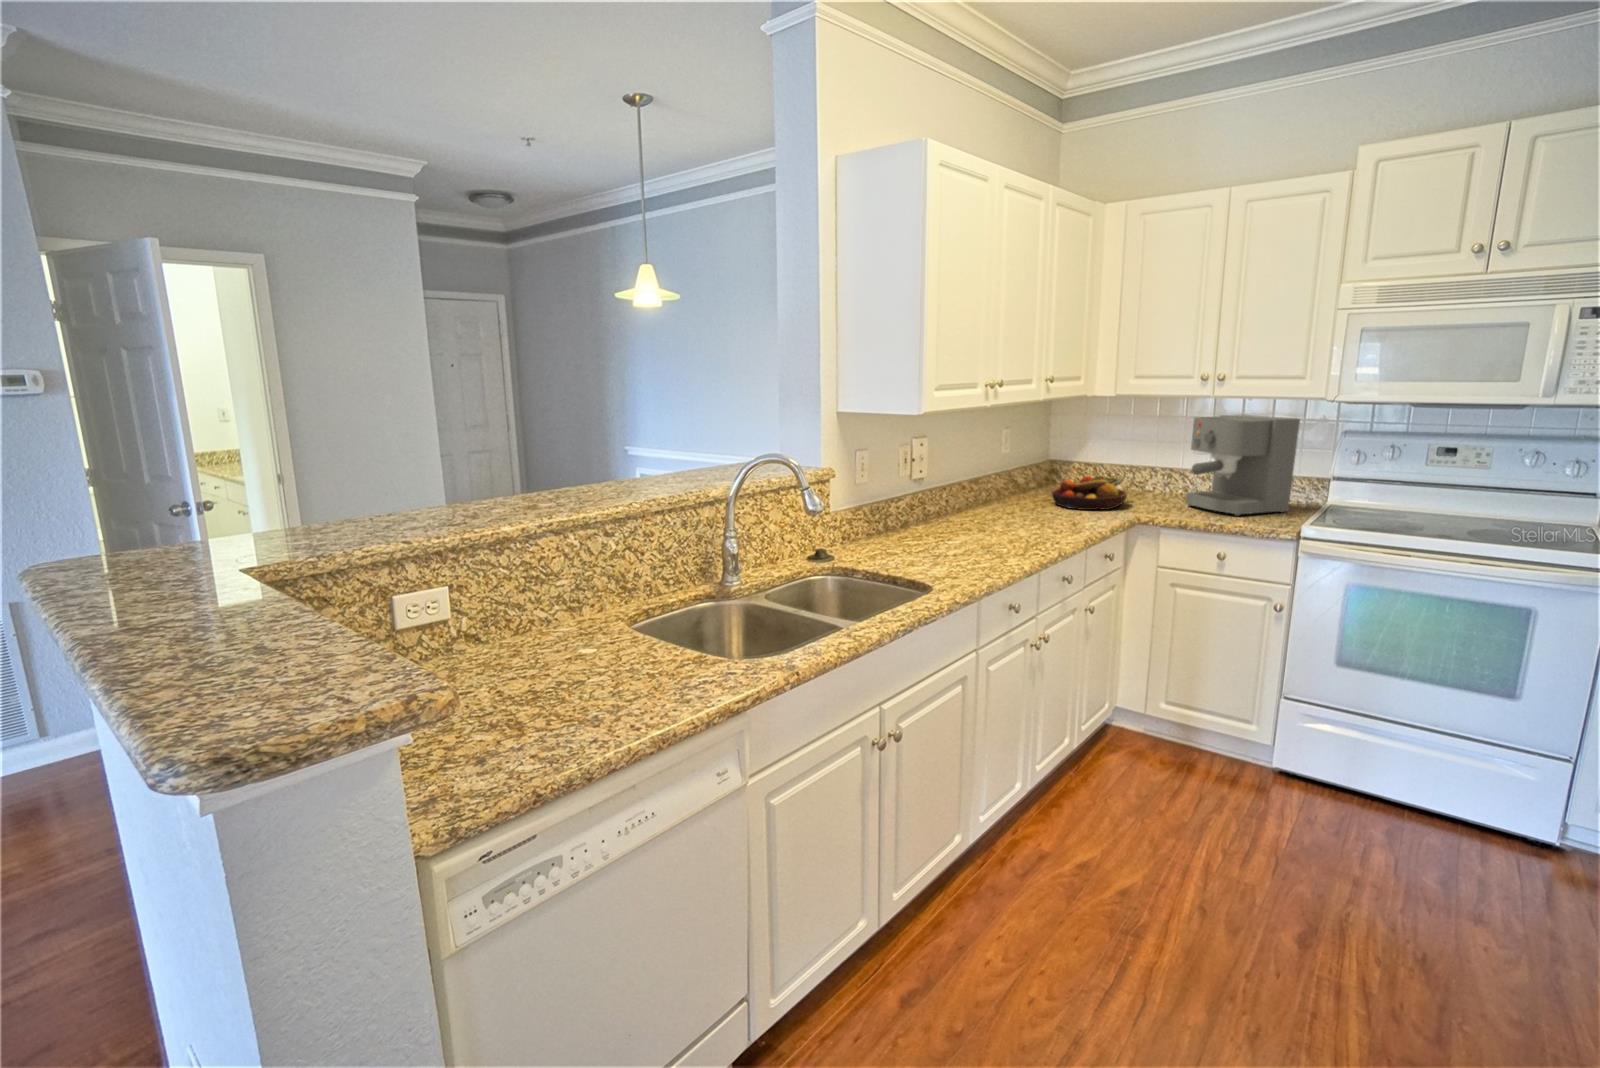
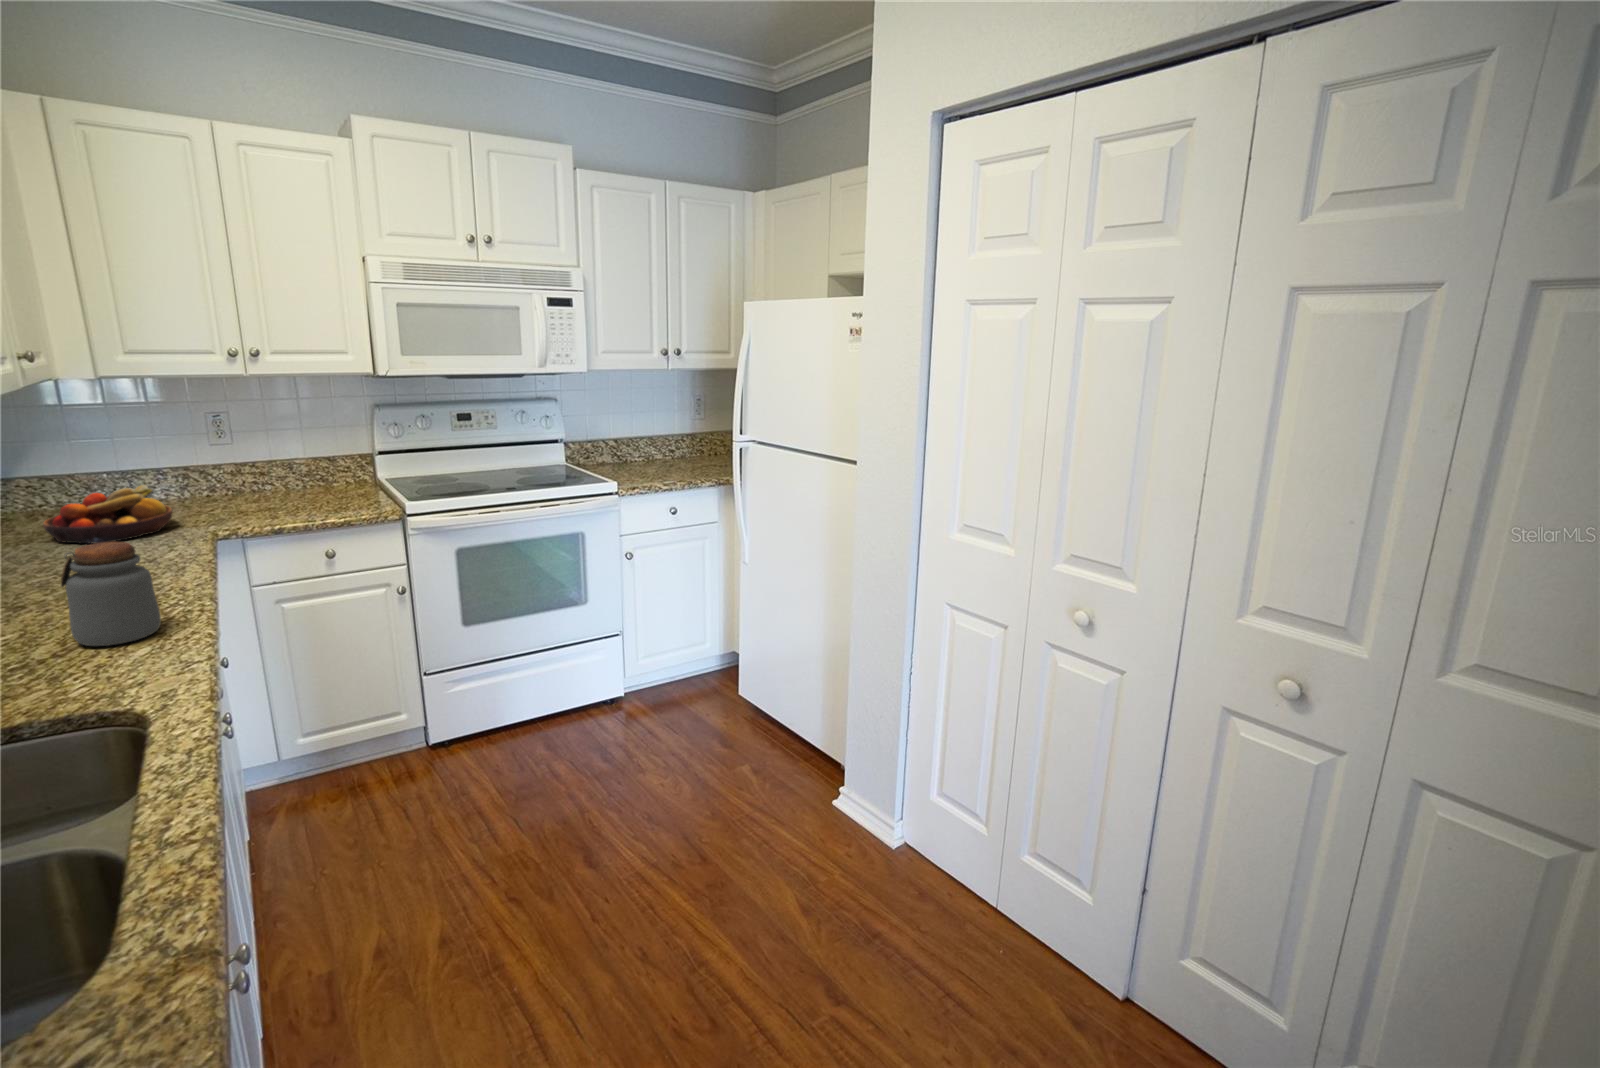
coffee maker: present [1186,415,1300,516] -> none [230,395,357,508]
jar: none [960,494,1006,559] -> present [61,542,161,646]

